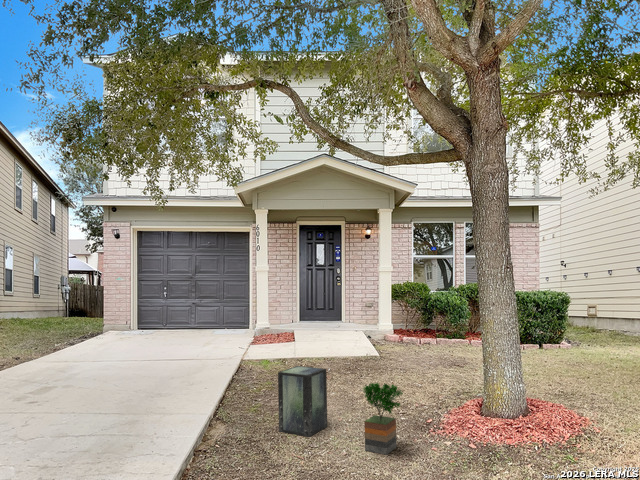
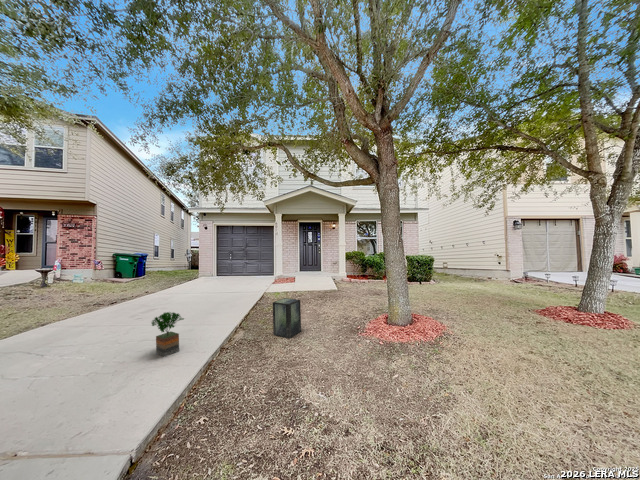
potted tree: present [363,383,403,455] -> present [152,312,184,357]

